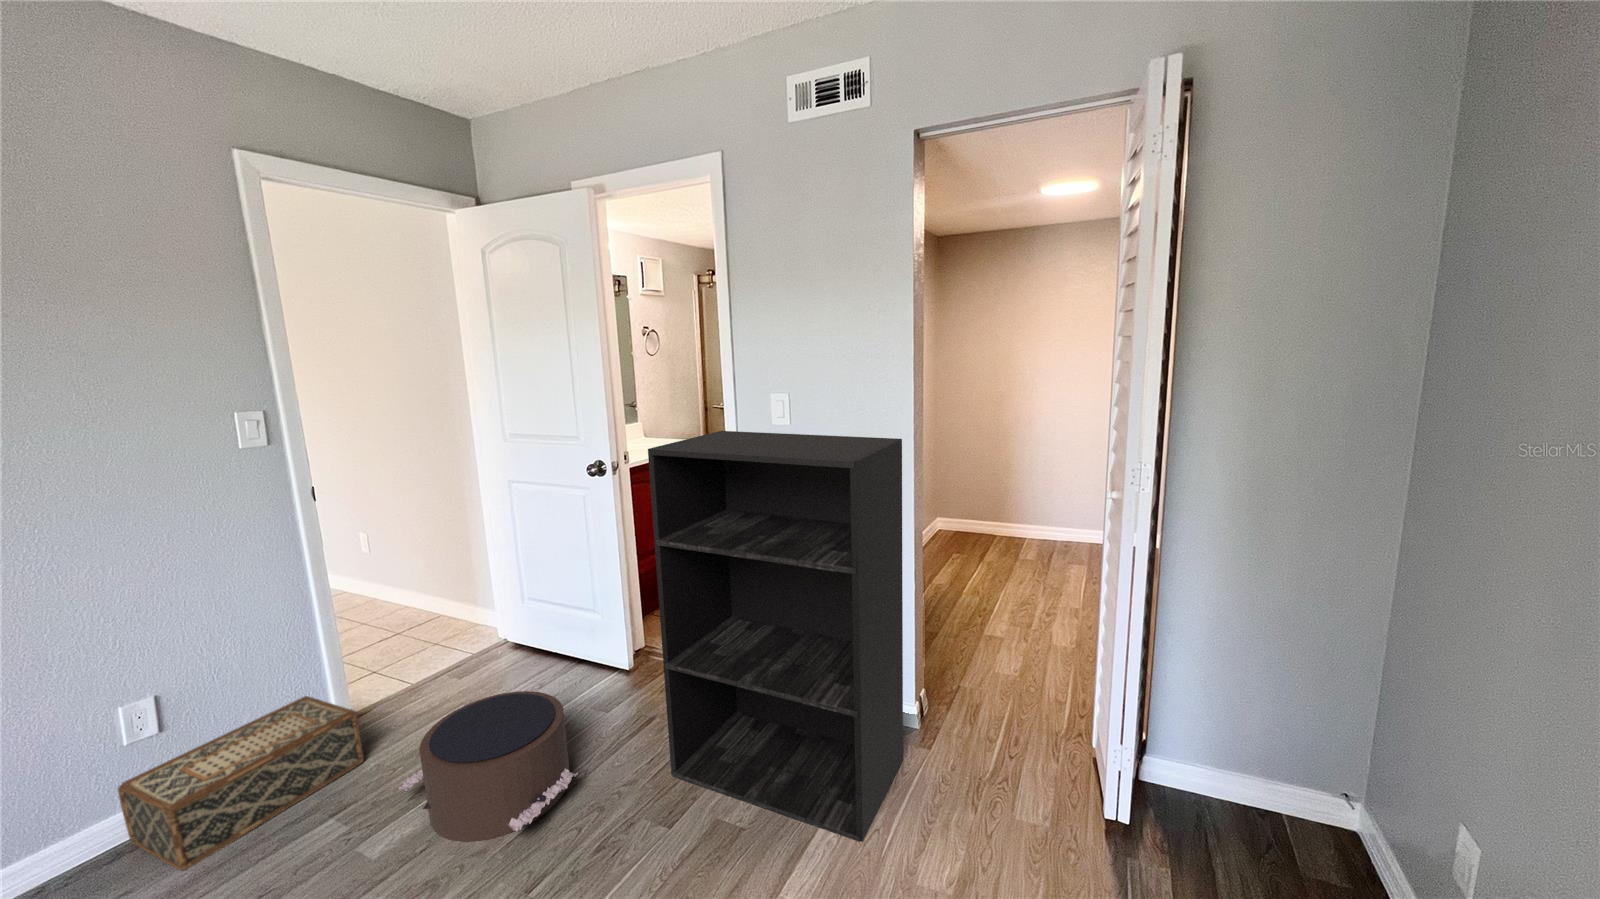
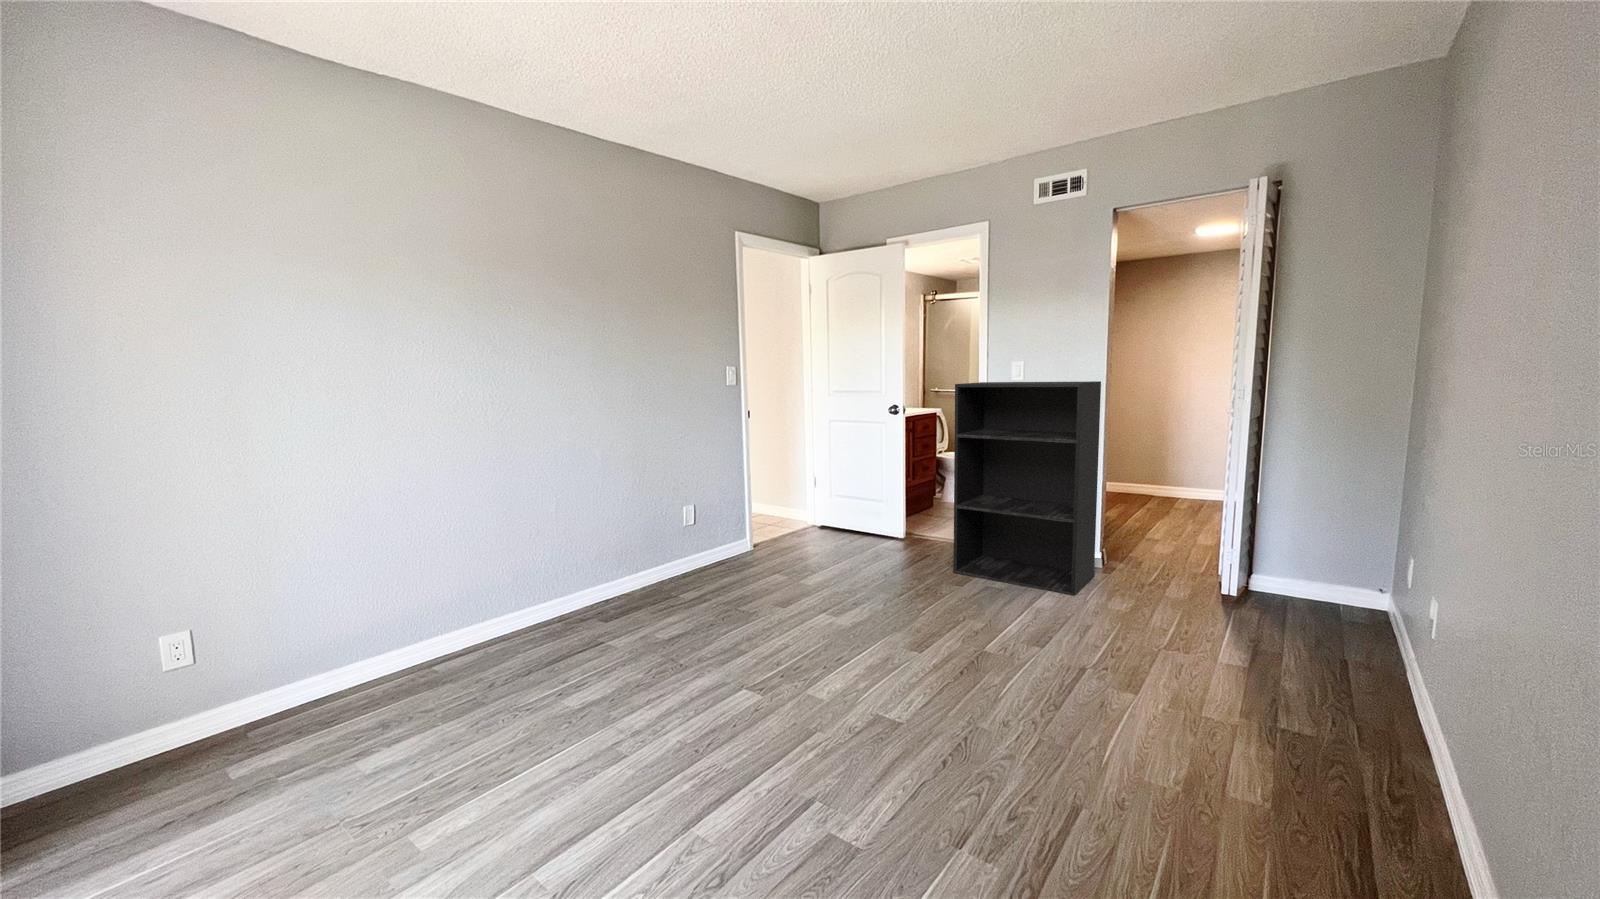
pouf: present [398,691,578,842] -> none [811,525,905,583]
woven basket: present [118,696,364,870] -> none [689,524,776,580]

